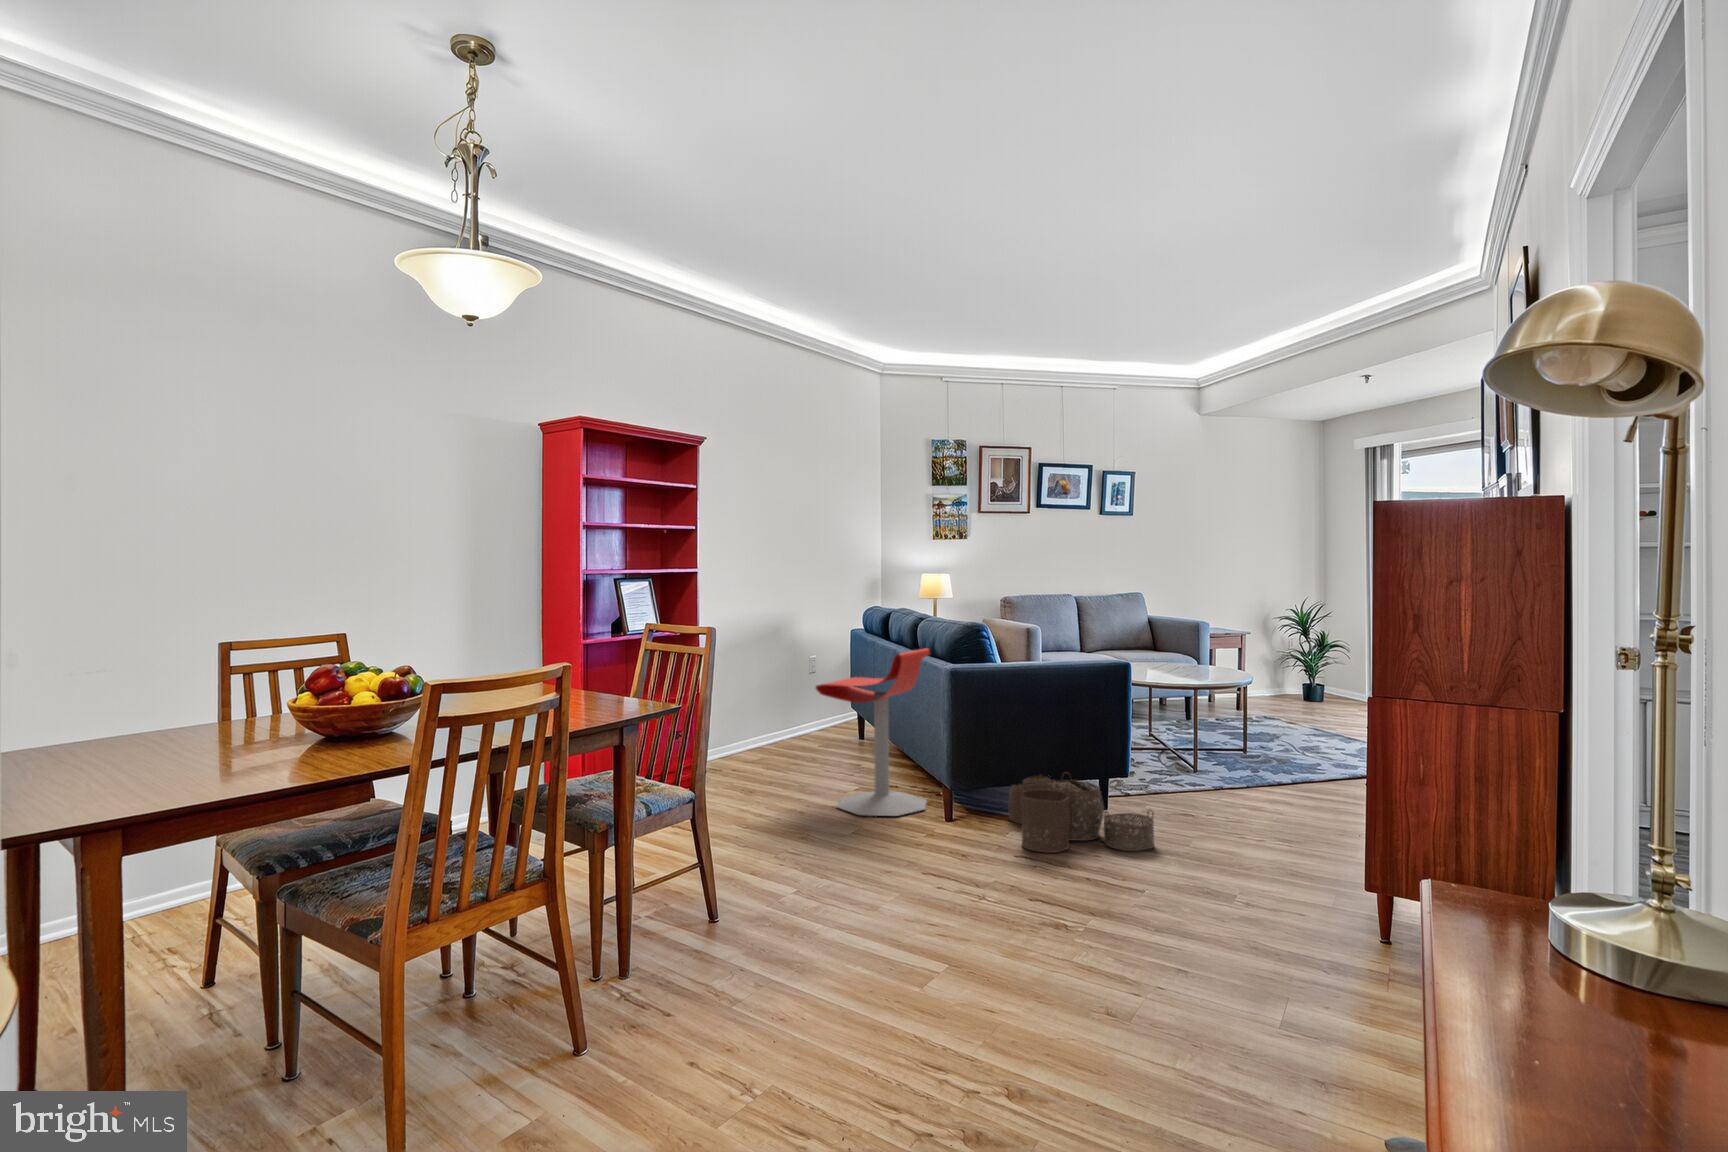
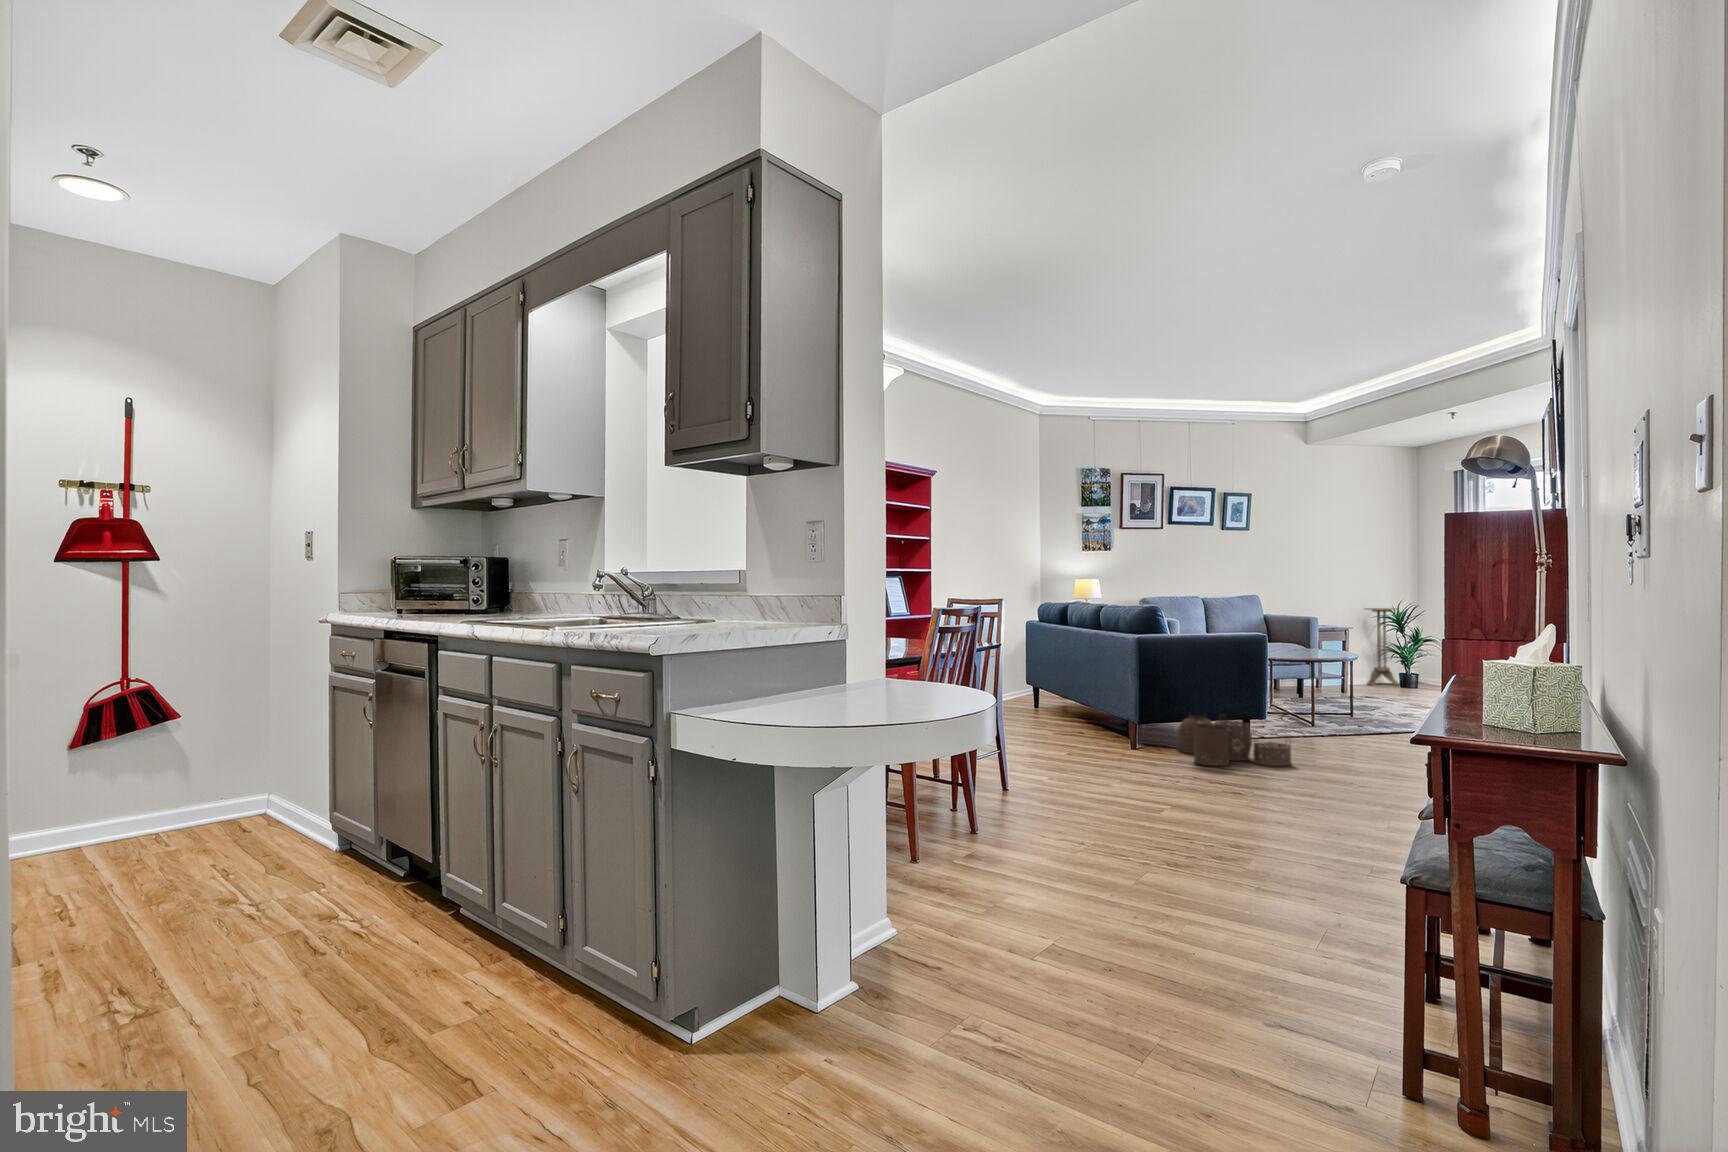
side table: none [1263,607,1302,698] -> present [1365,608,1398,685]
stool: present [816,648,931,816] -> none [1029,627,1114,747]

